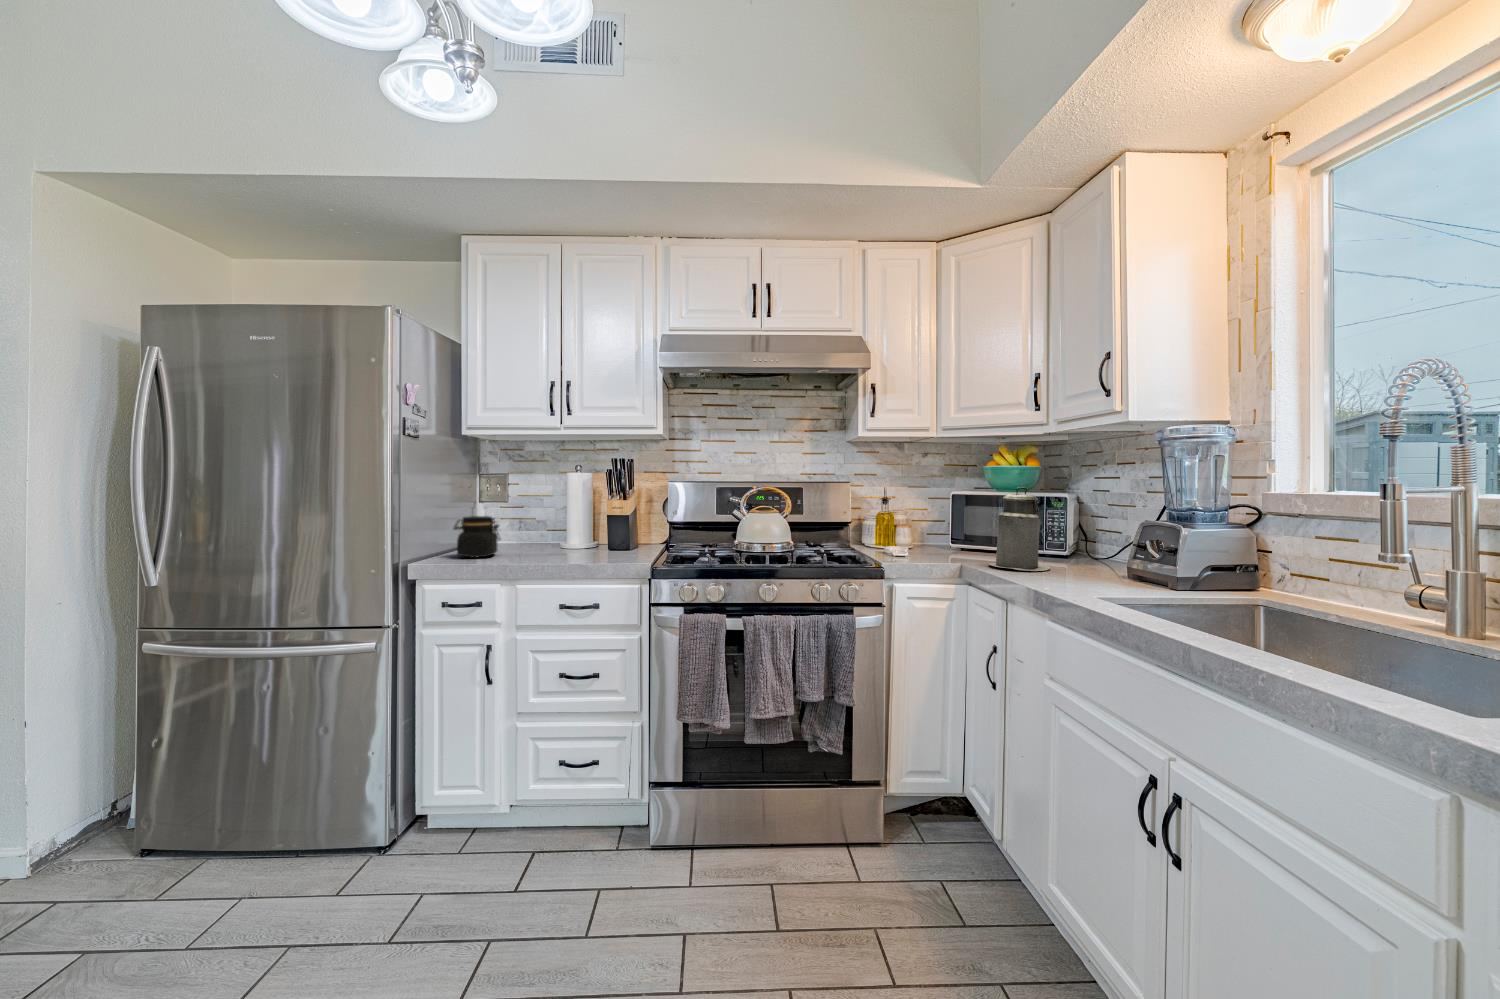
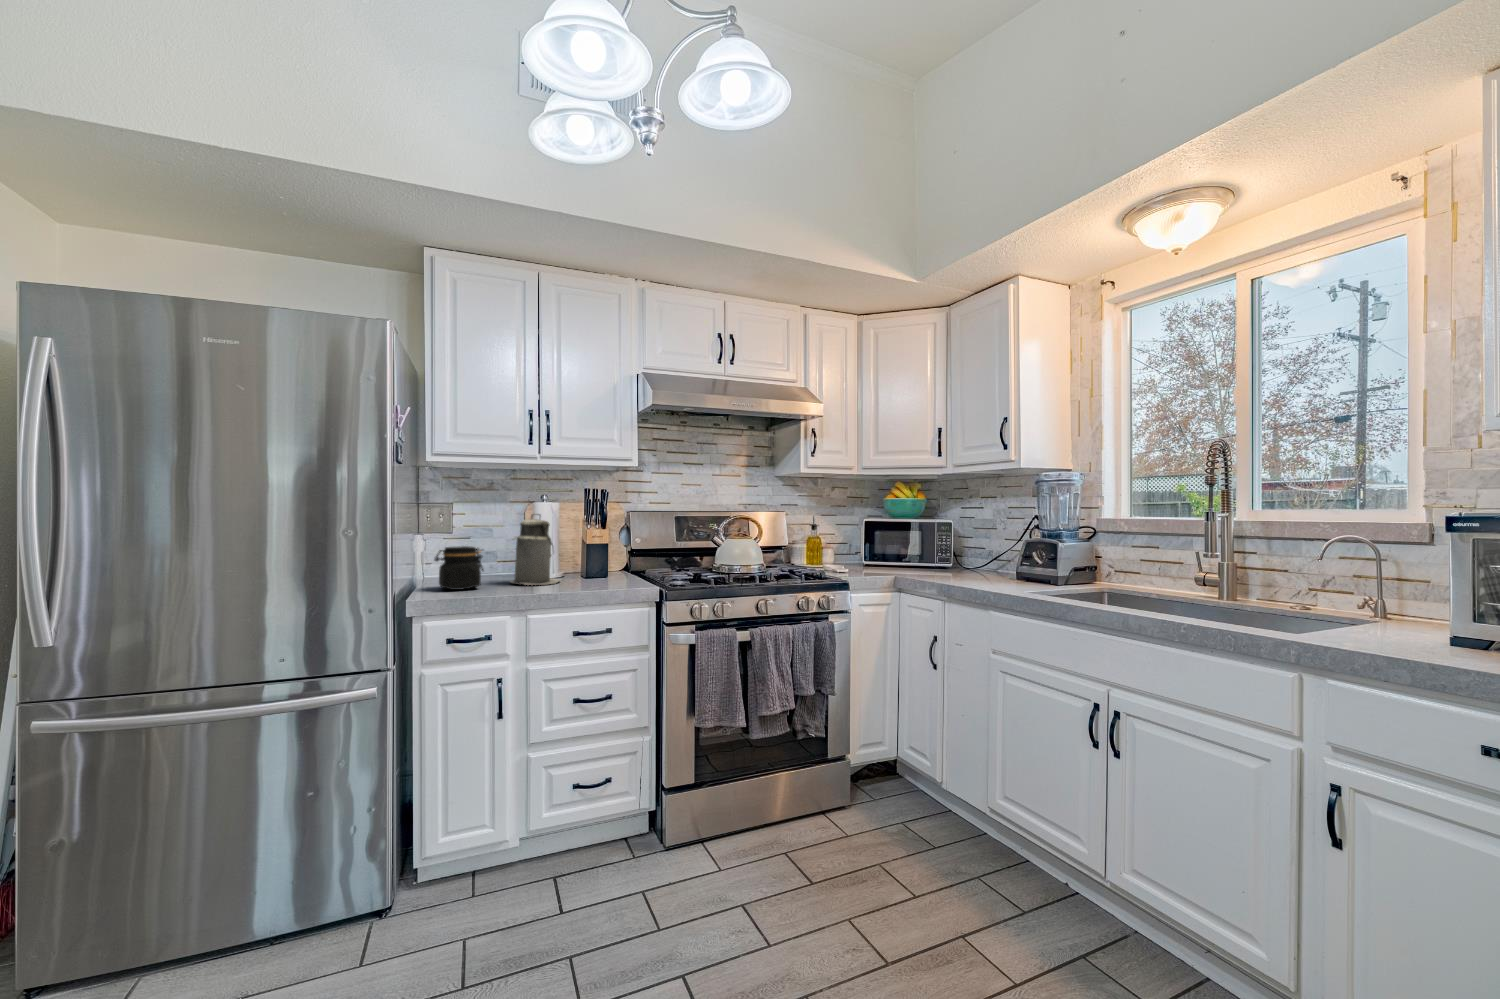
canister: present [989,487,1050,571] -> present [511,514,560,585]

